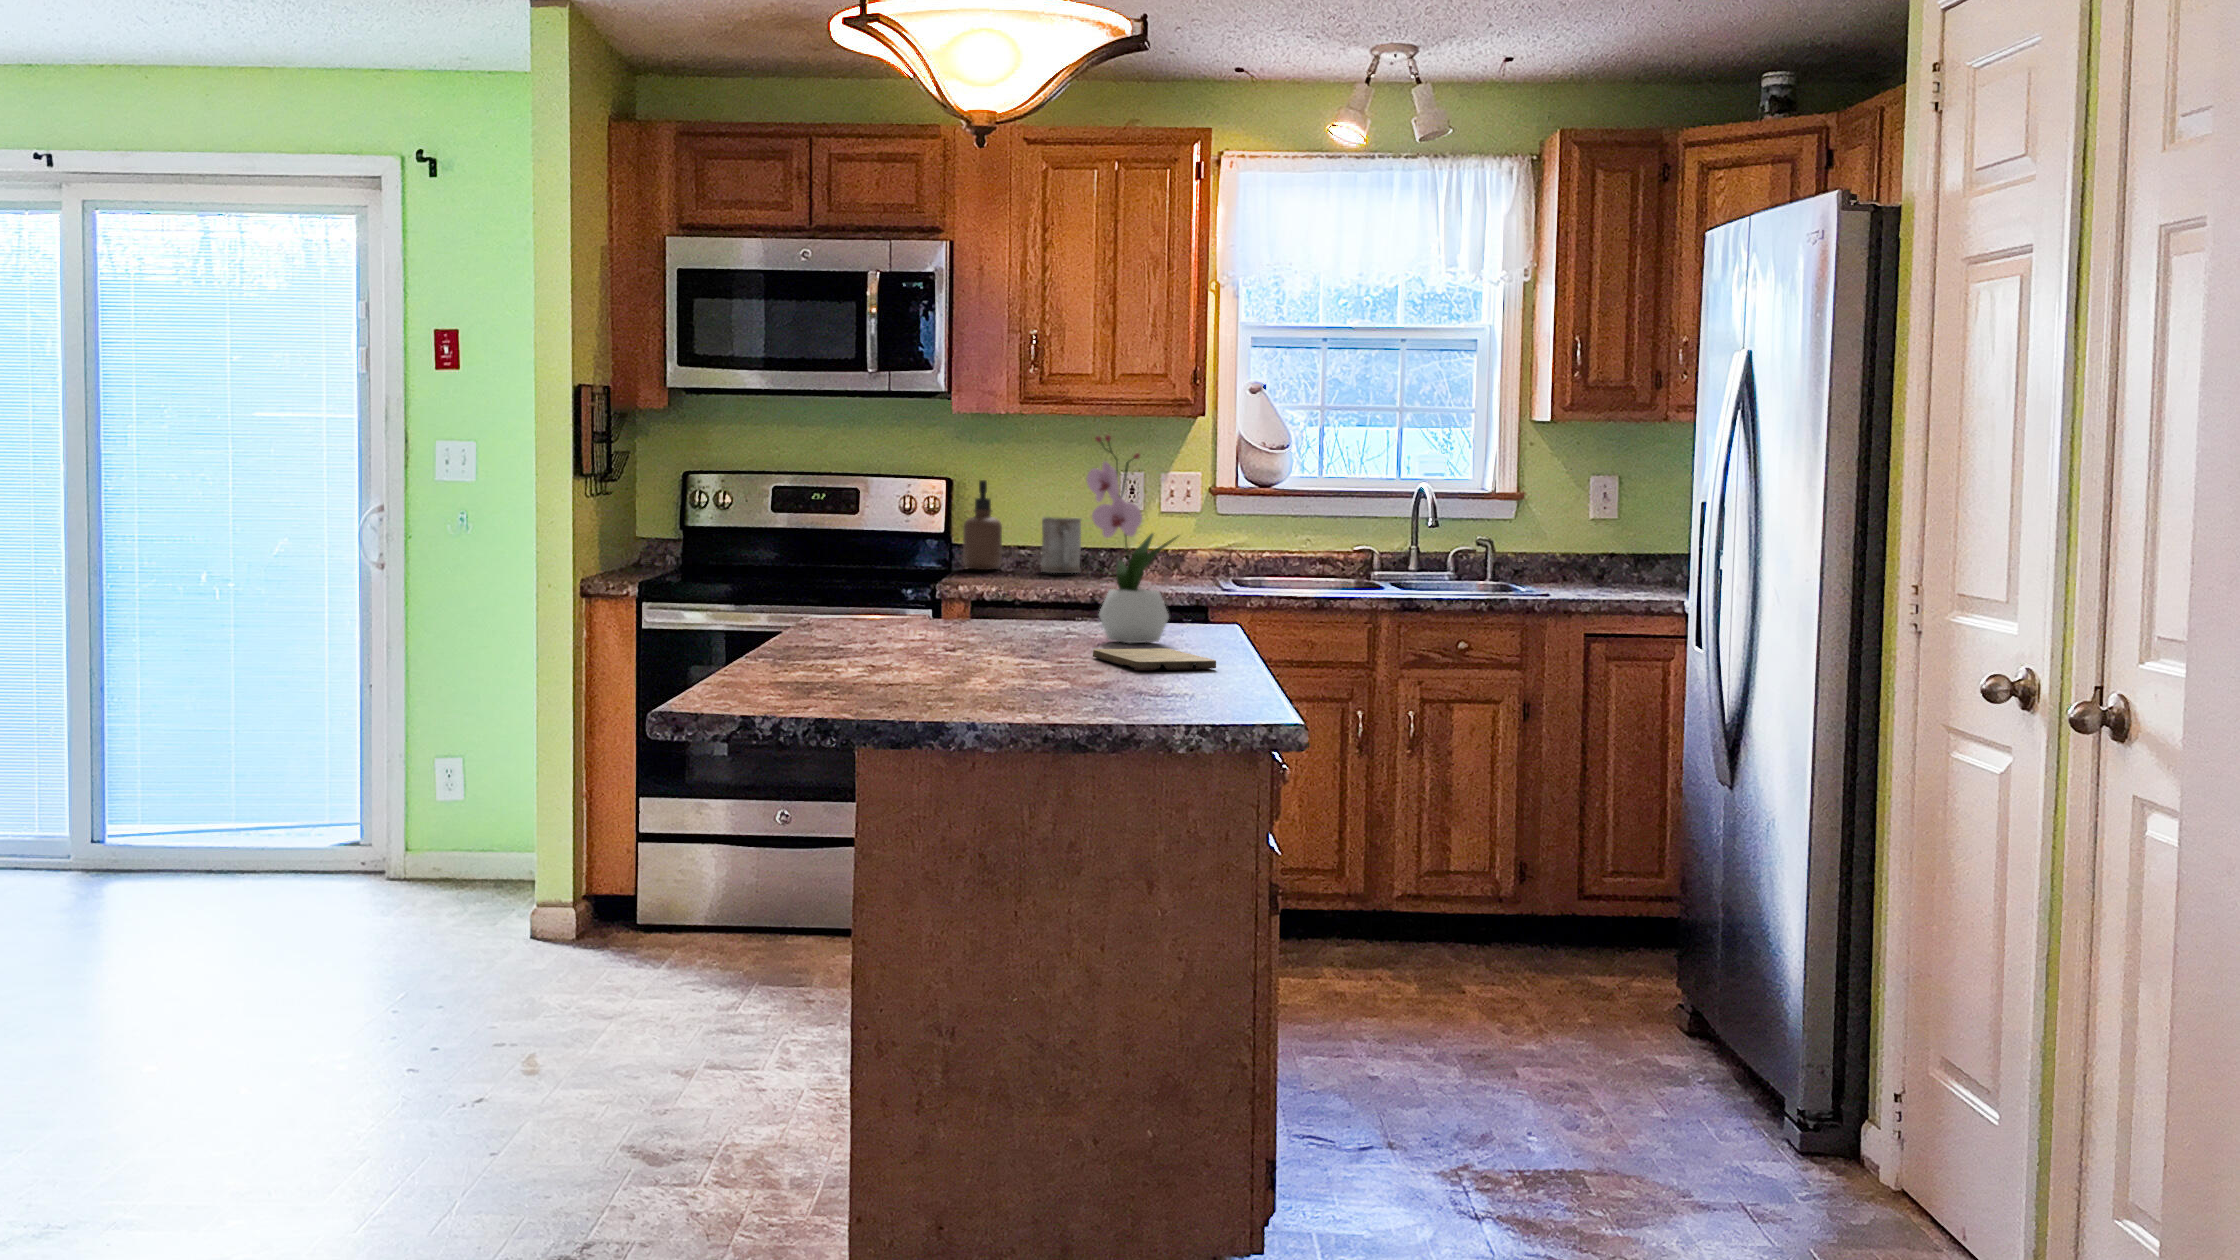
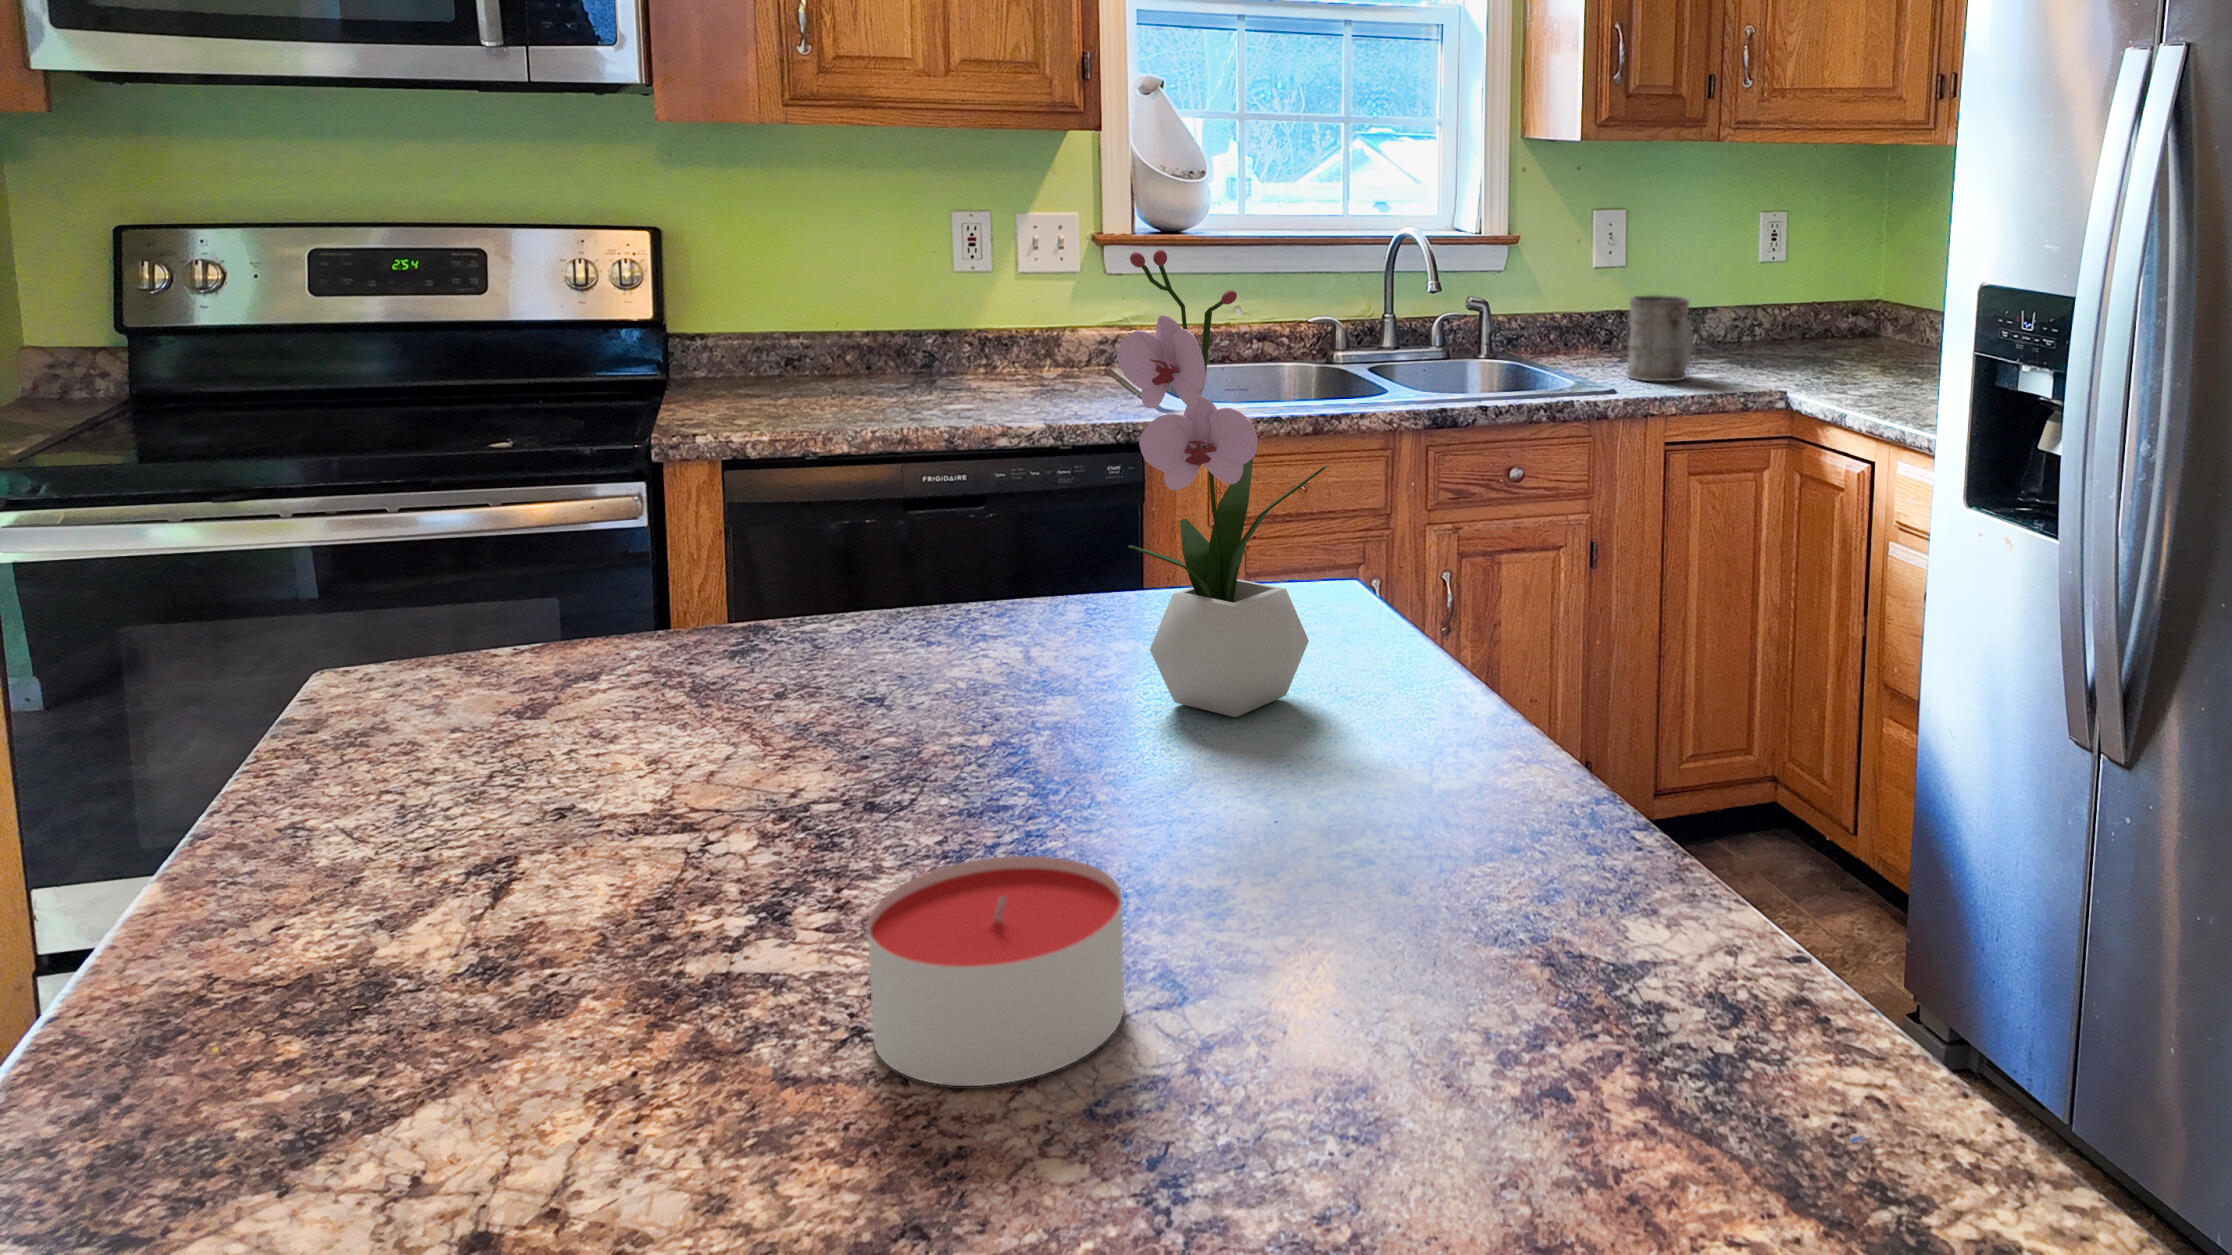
soap dispenser: present [963,480,1002,570] -> none [686,230,758,377]
mug: present [1041,517,1081,573] -> present [1627,295,1693,381]
candle: none [944,625,1026,674] -> present [868,856,1124,1086]
cutting board: present [1093,648,1216,670] -> none [1219,764,1562,926]

